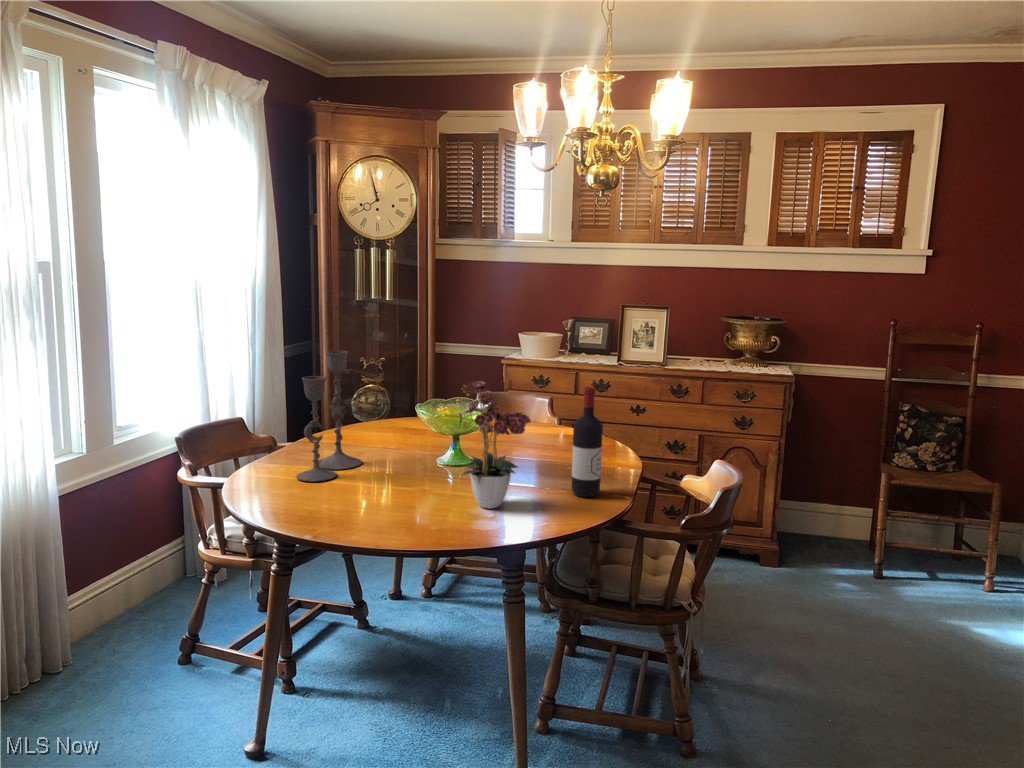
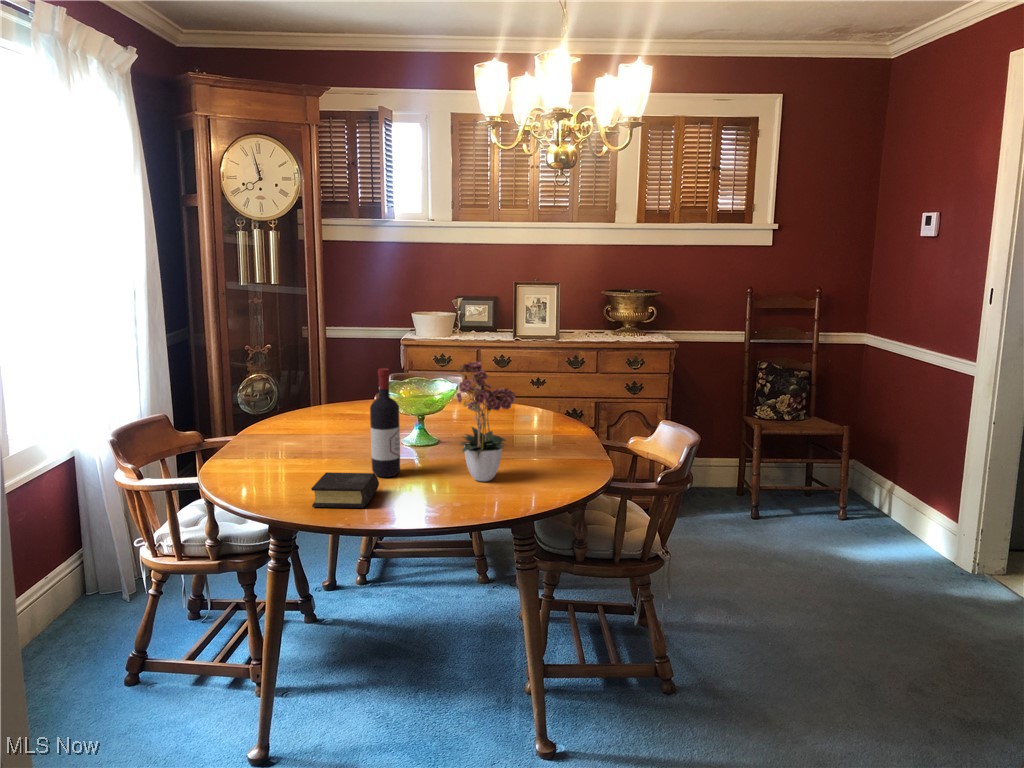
candlestick: present [296,350,362,482] -> none [271,340,327,474]
wine bottle: present [572,386,603,497] -> present [370,368,400,477]
book: none [301,484,377,523] -> present [311,472,379,508]

